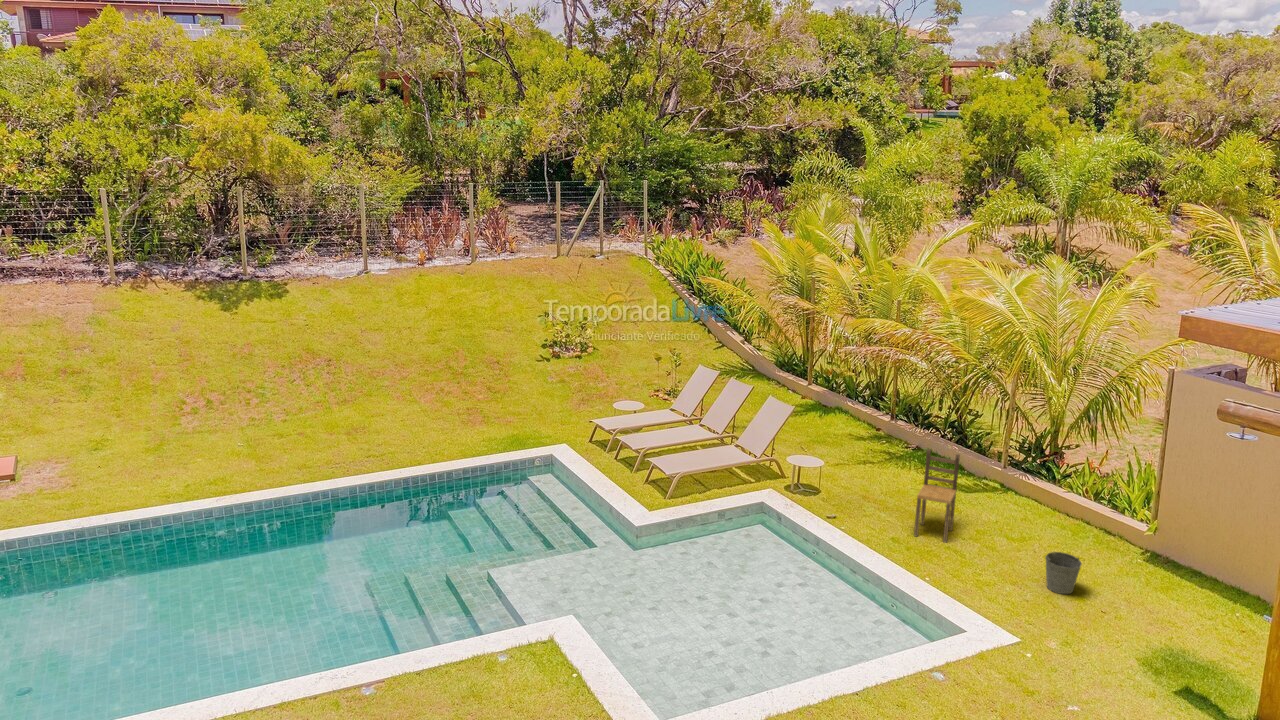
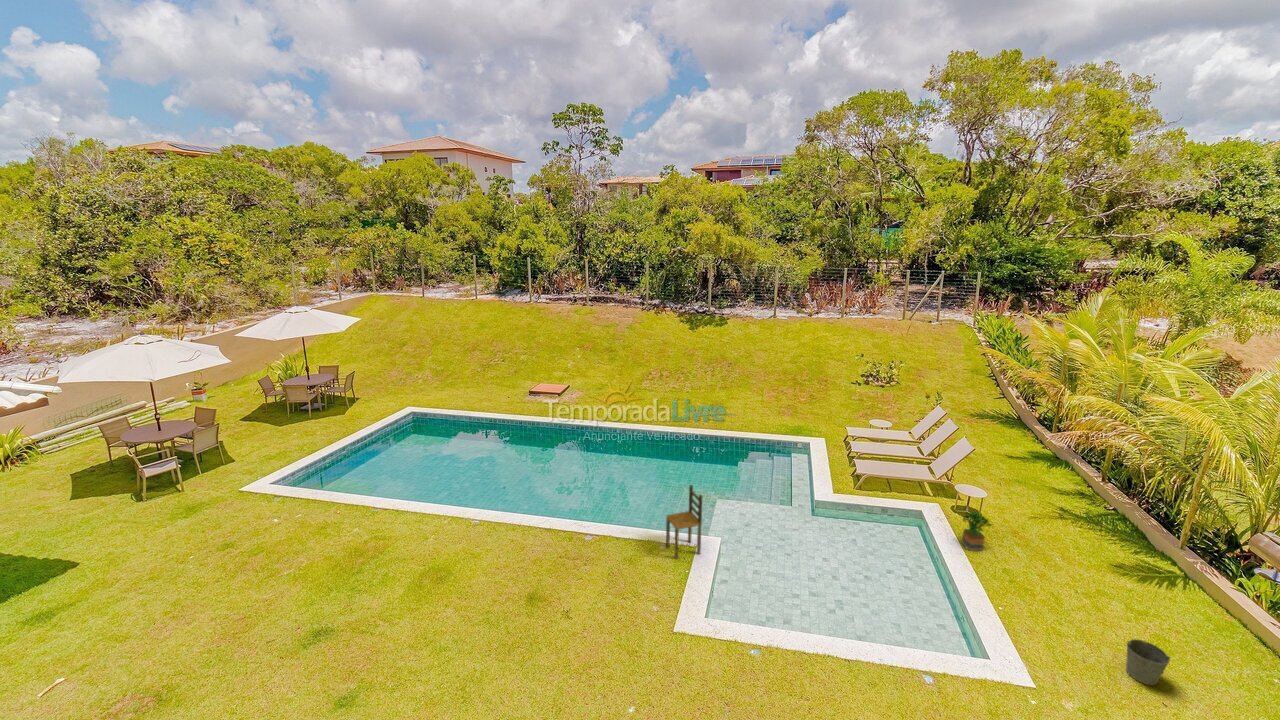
chair: present [914,449,960,543] -> present [666,485,703,559]
potted tree: none [829,478,861,528] -> present [962,512,992,551]

